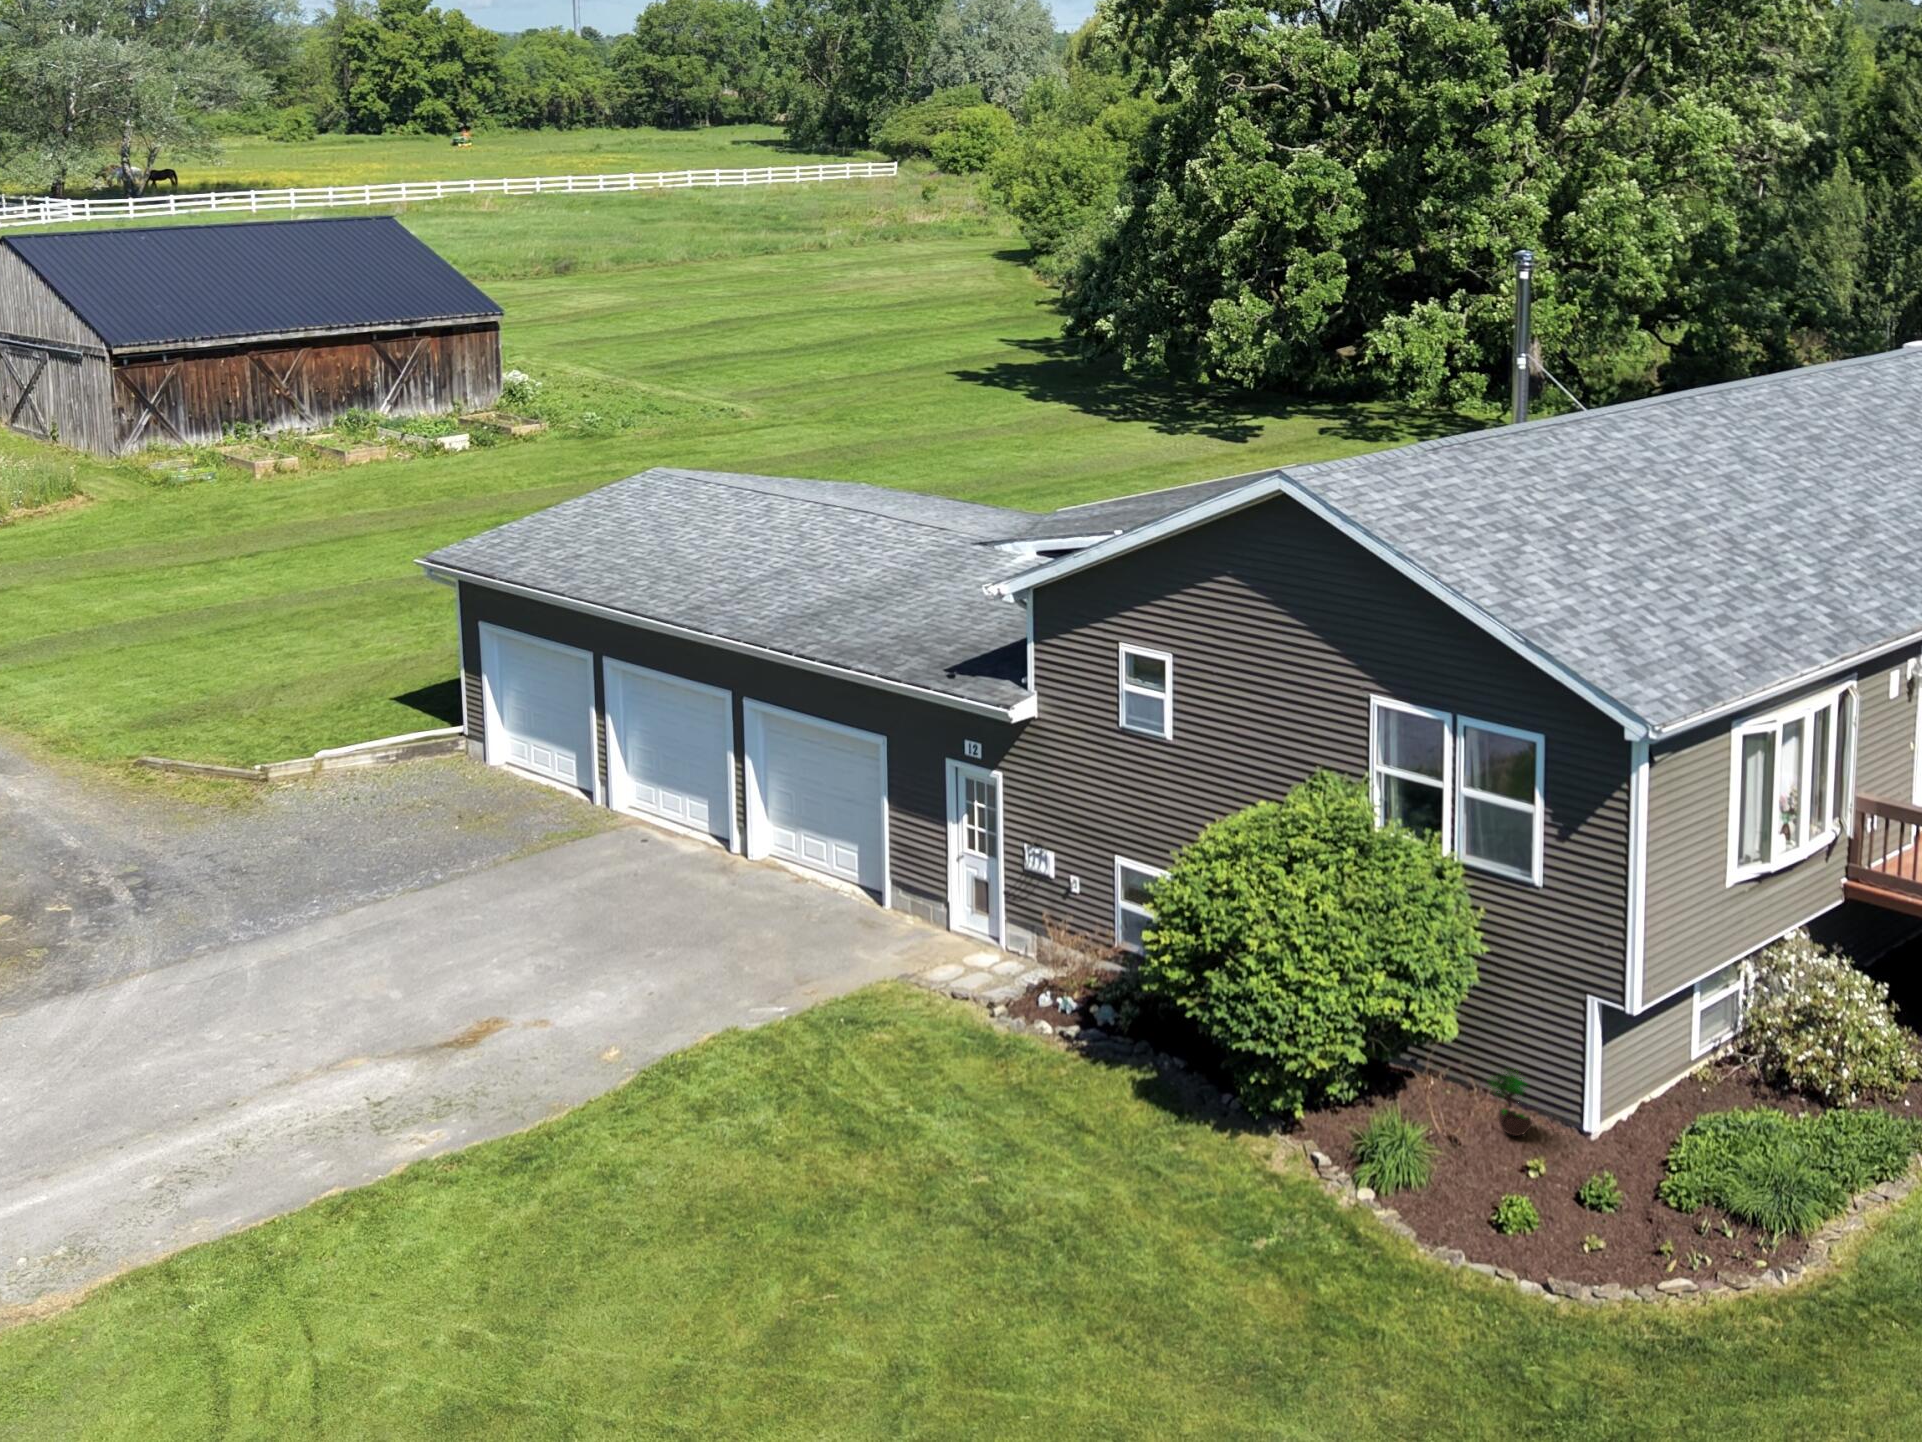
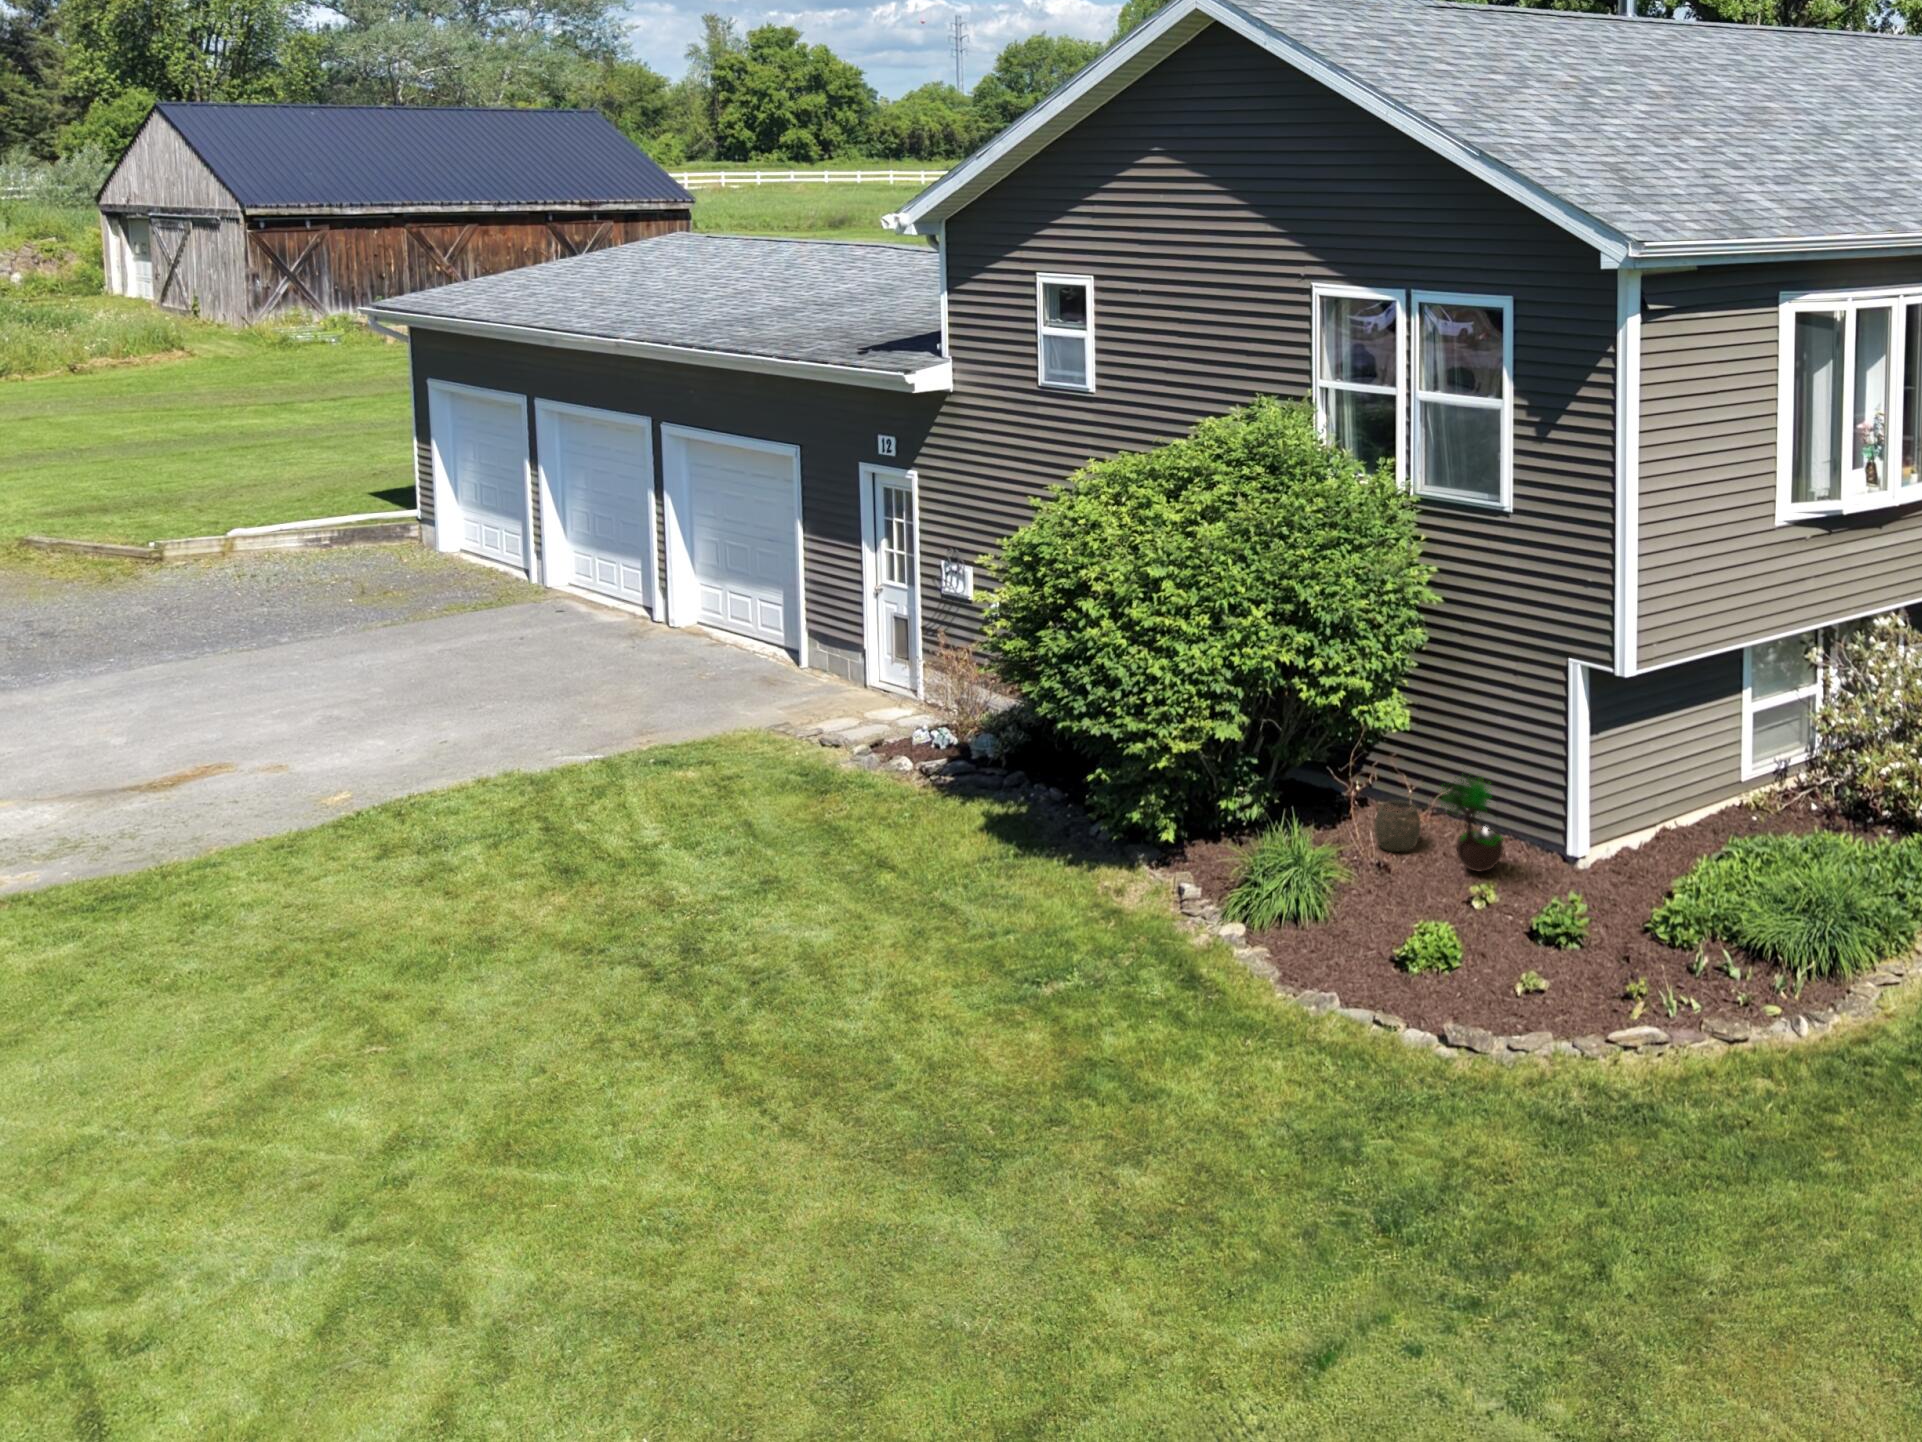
woven basket: none [1430,1077,1464,1117] -> present [1374,801,1421,852]

